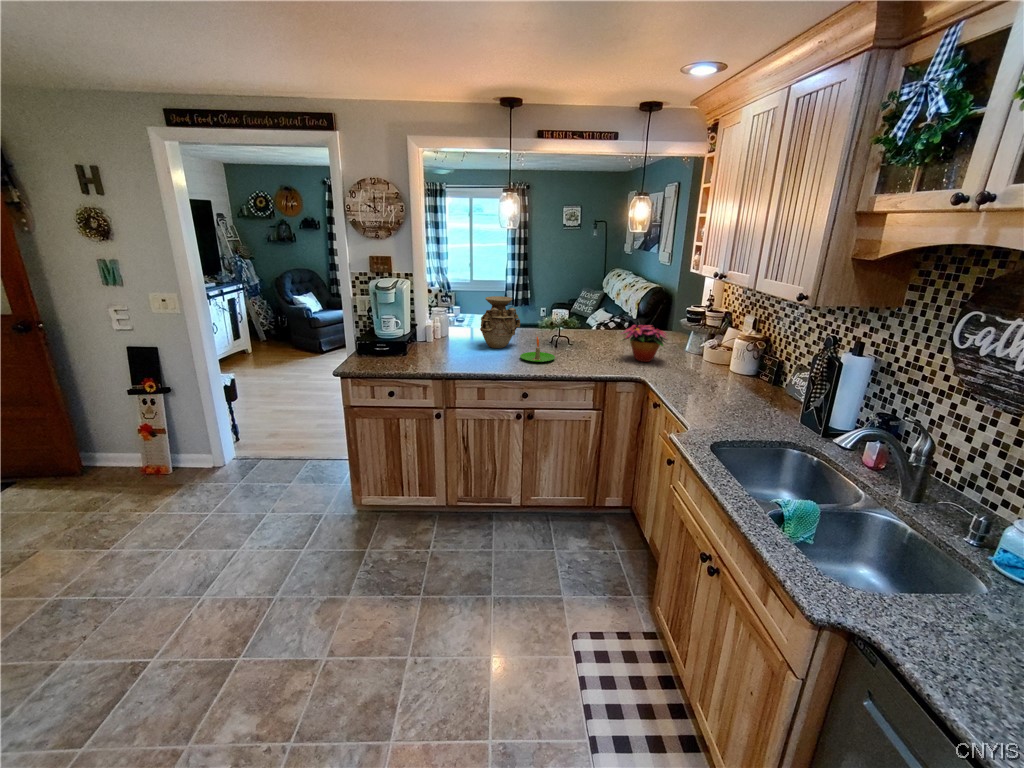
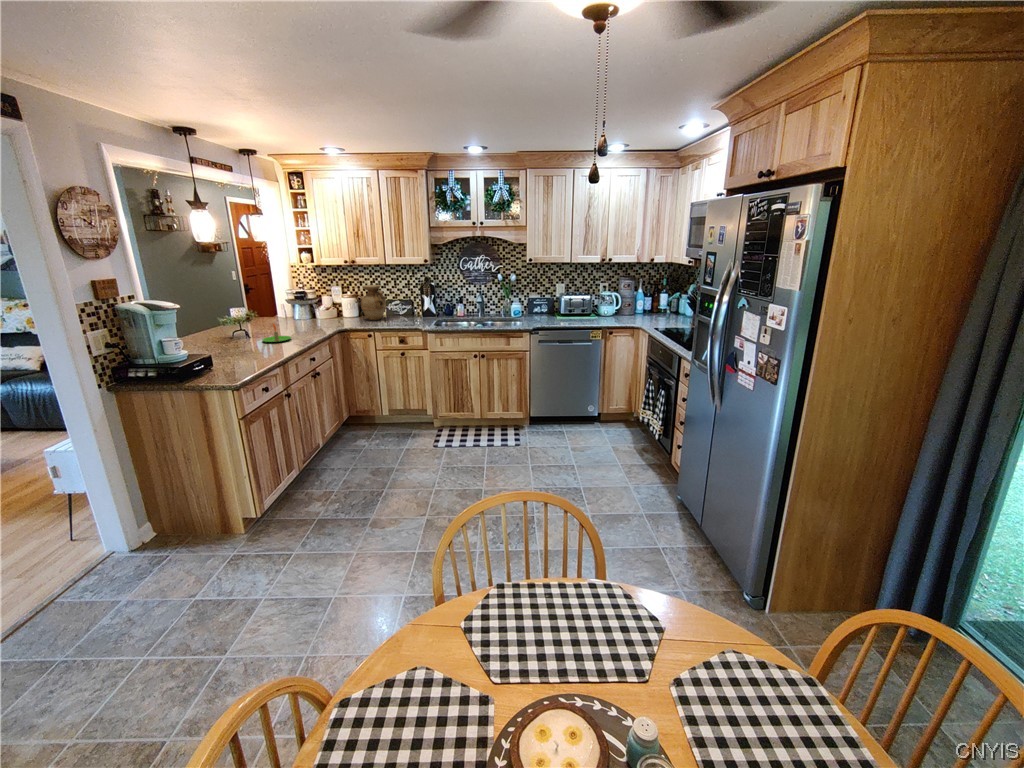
vase: present [480,296,520,348] -> present [361,285,386,320]
flower arrangement: present [623,325,668,362] -> none [291,300,330,326]

